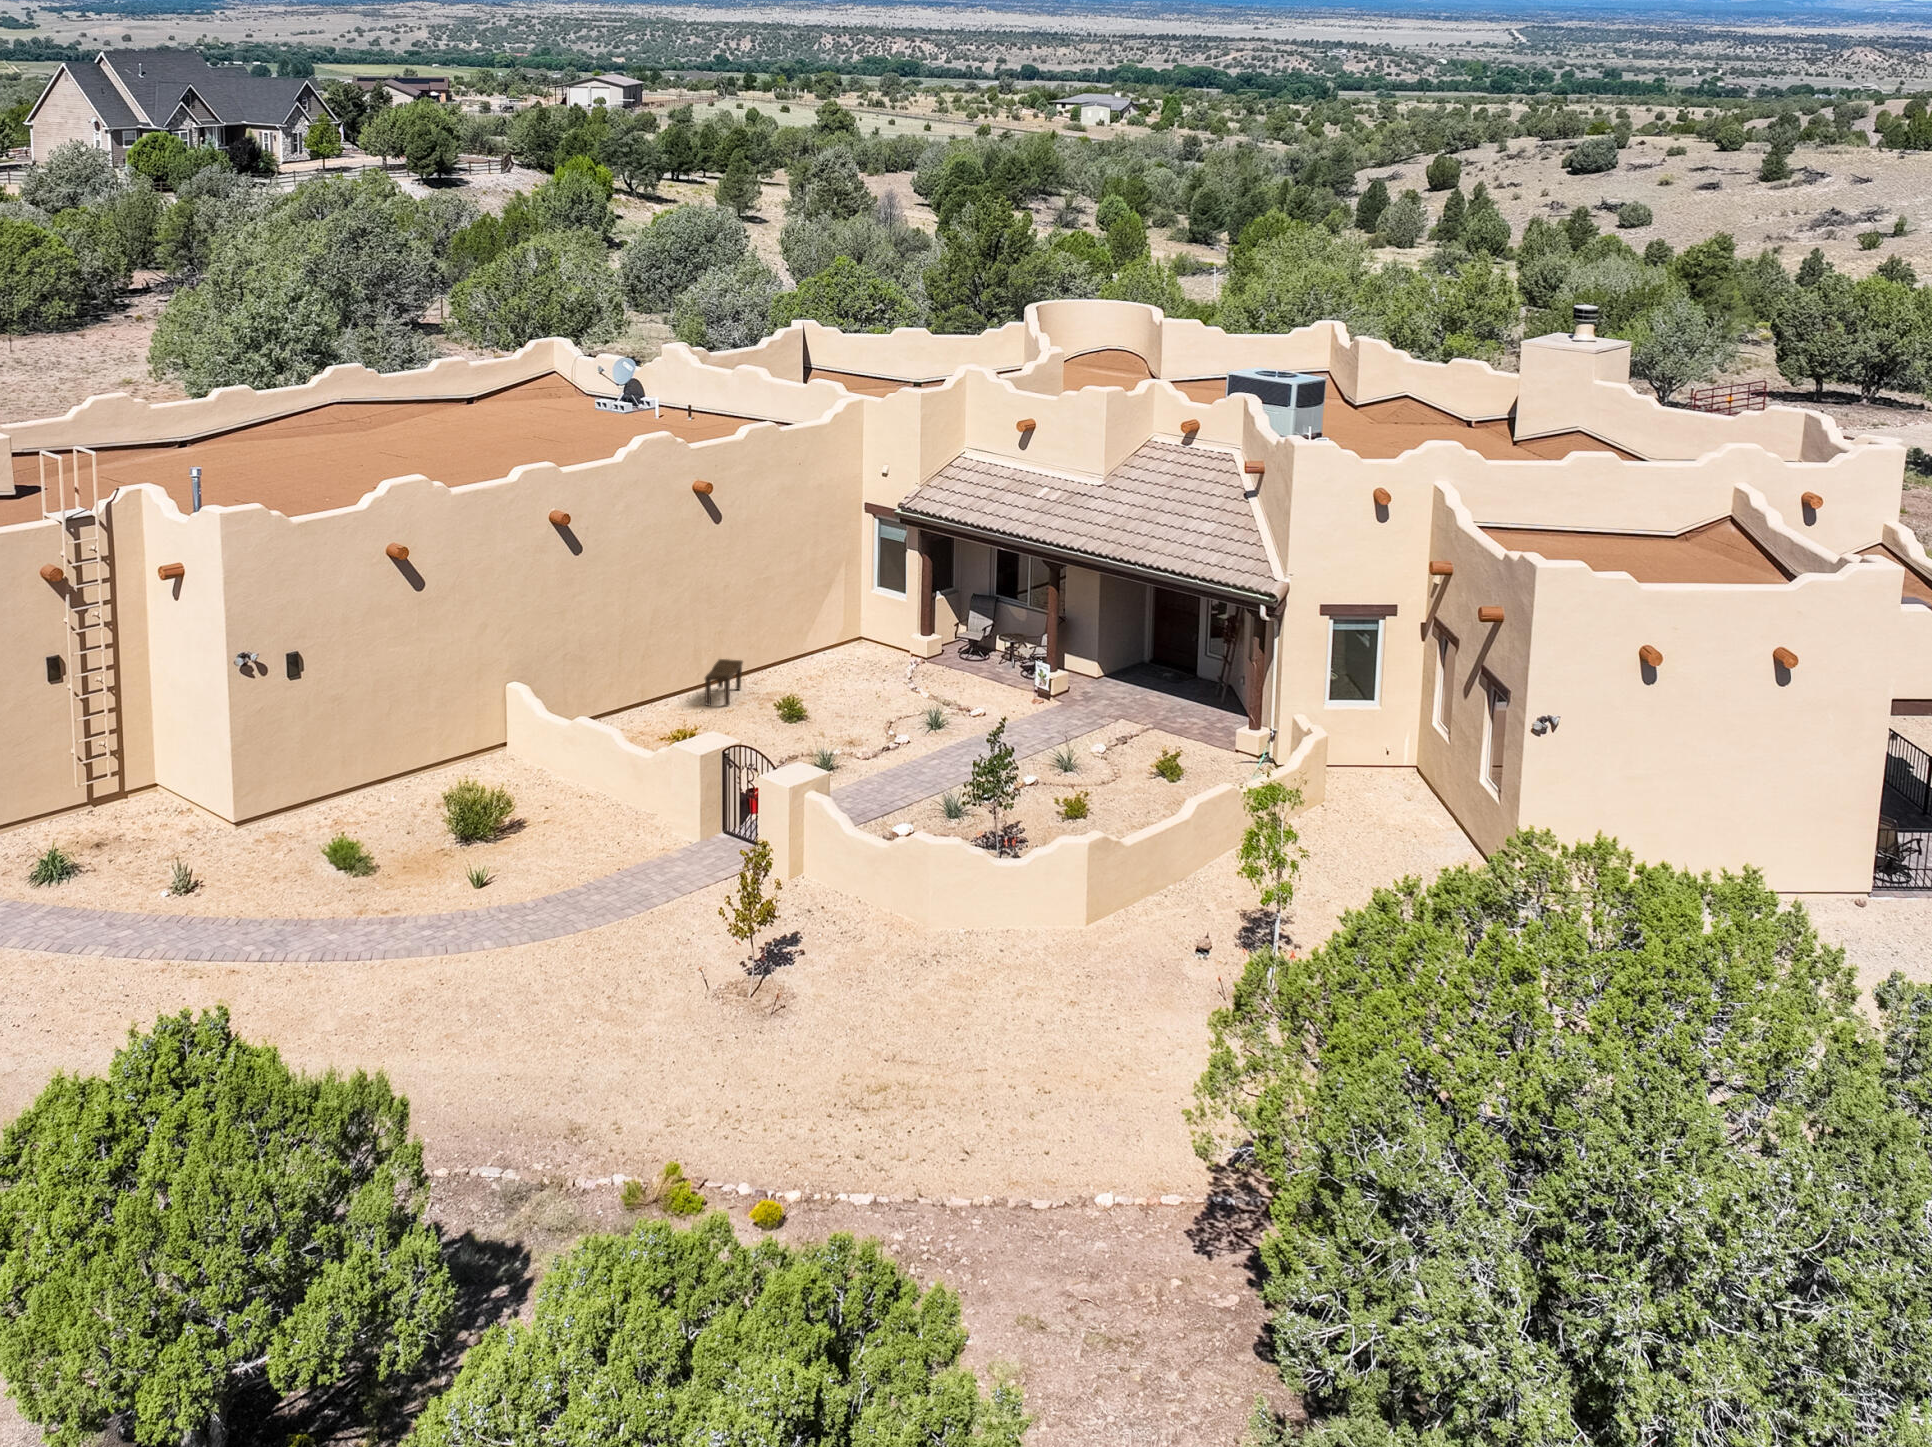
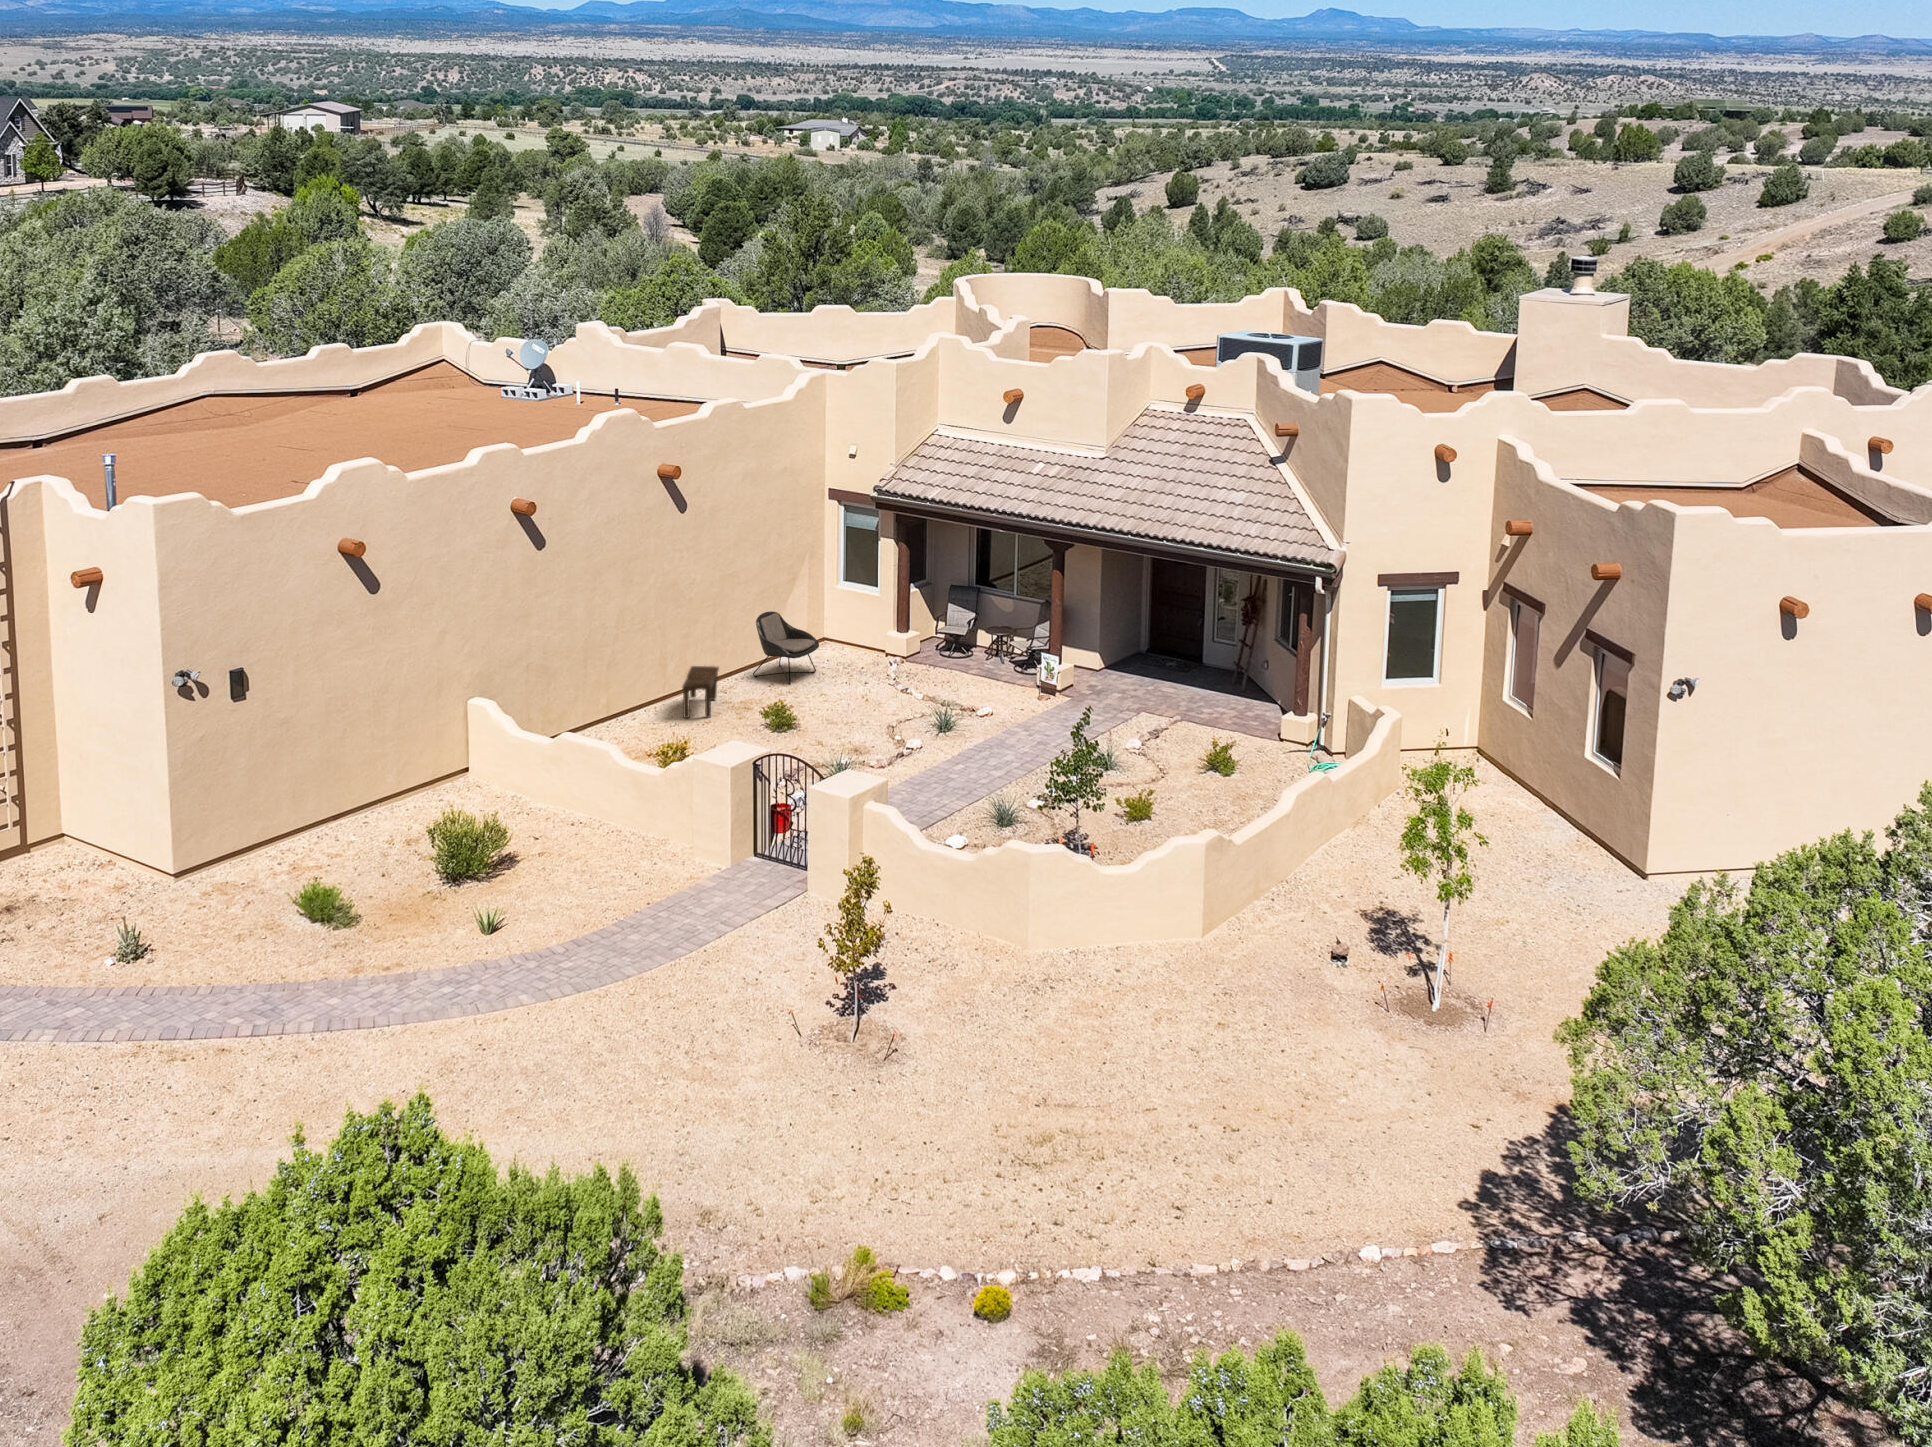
lounge chair: none [781,612,842,679] -> present [753,611,819,684]

